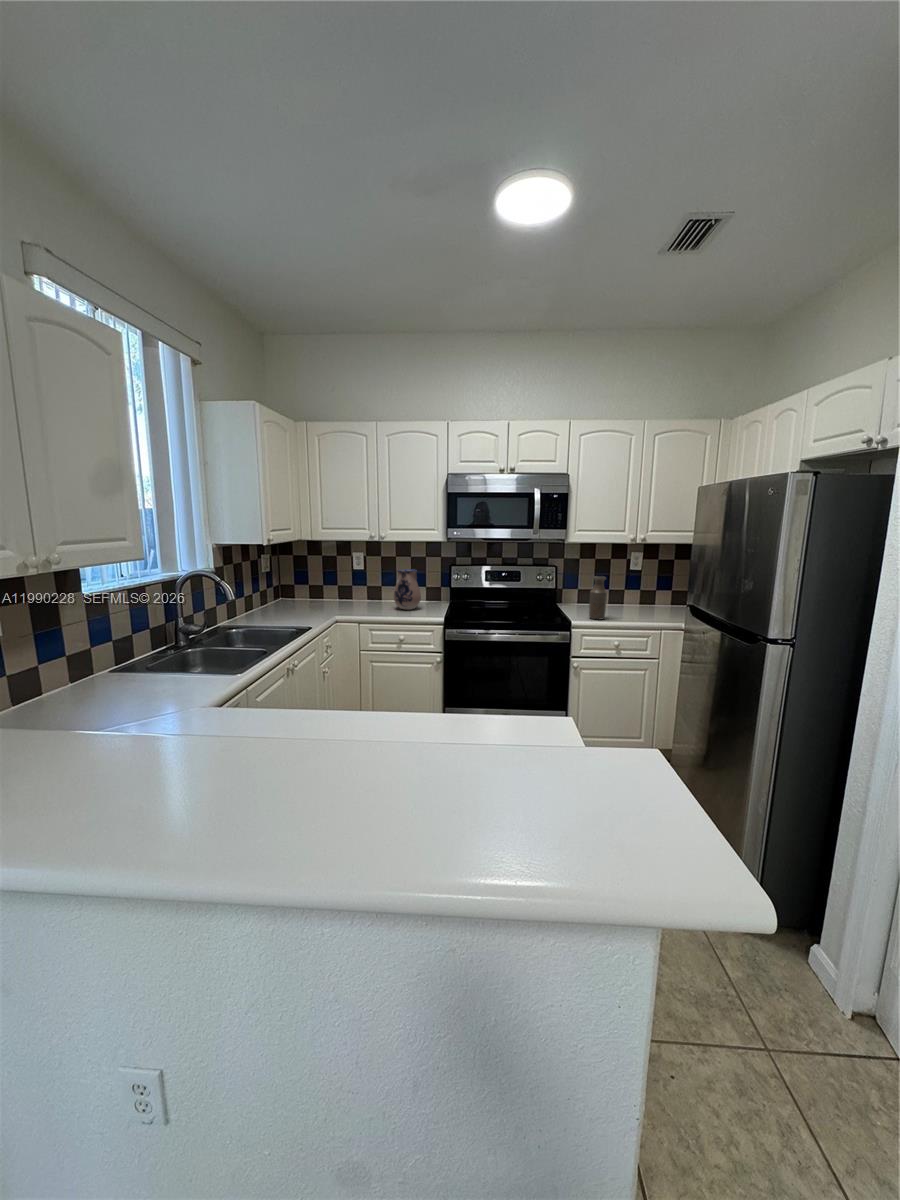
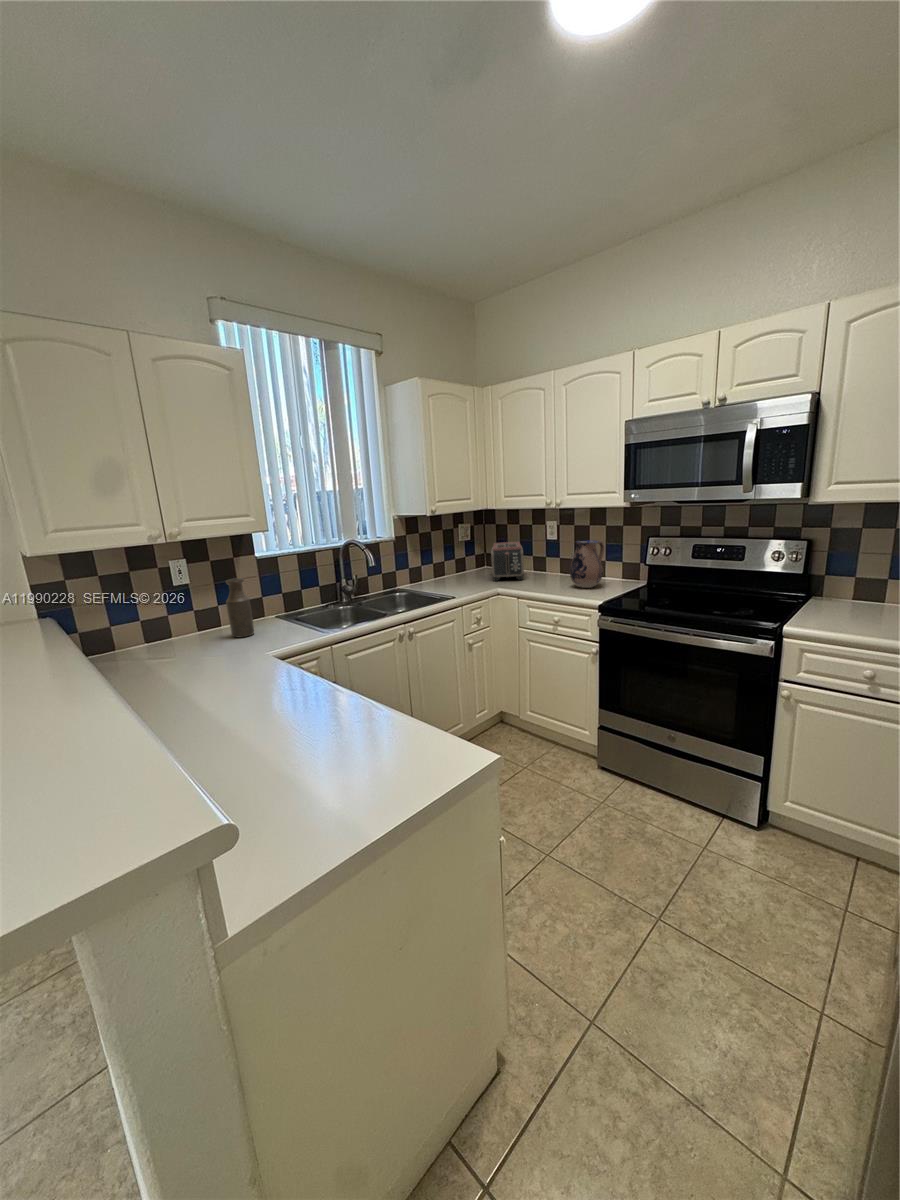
toaster: none [298,572,343,611] -> present [491,542,524,581]
bottle: present [589,576,607,619] -> present [225,578,254,637]

